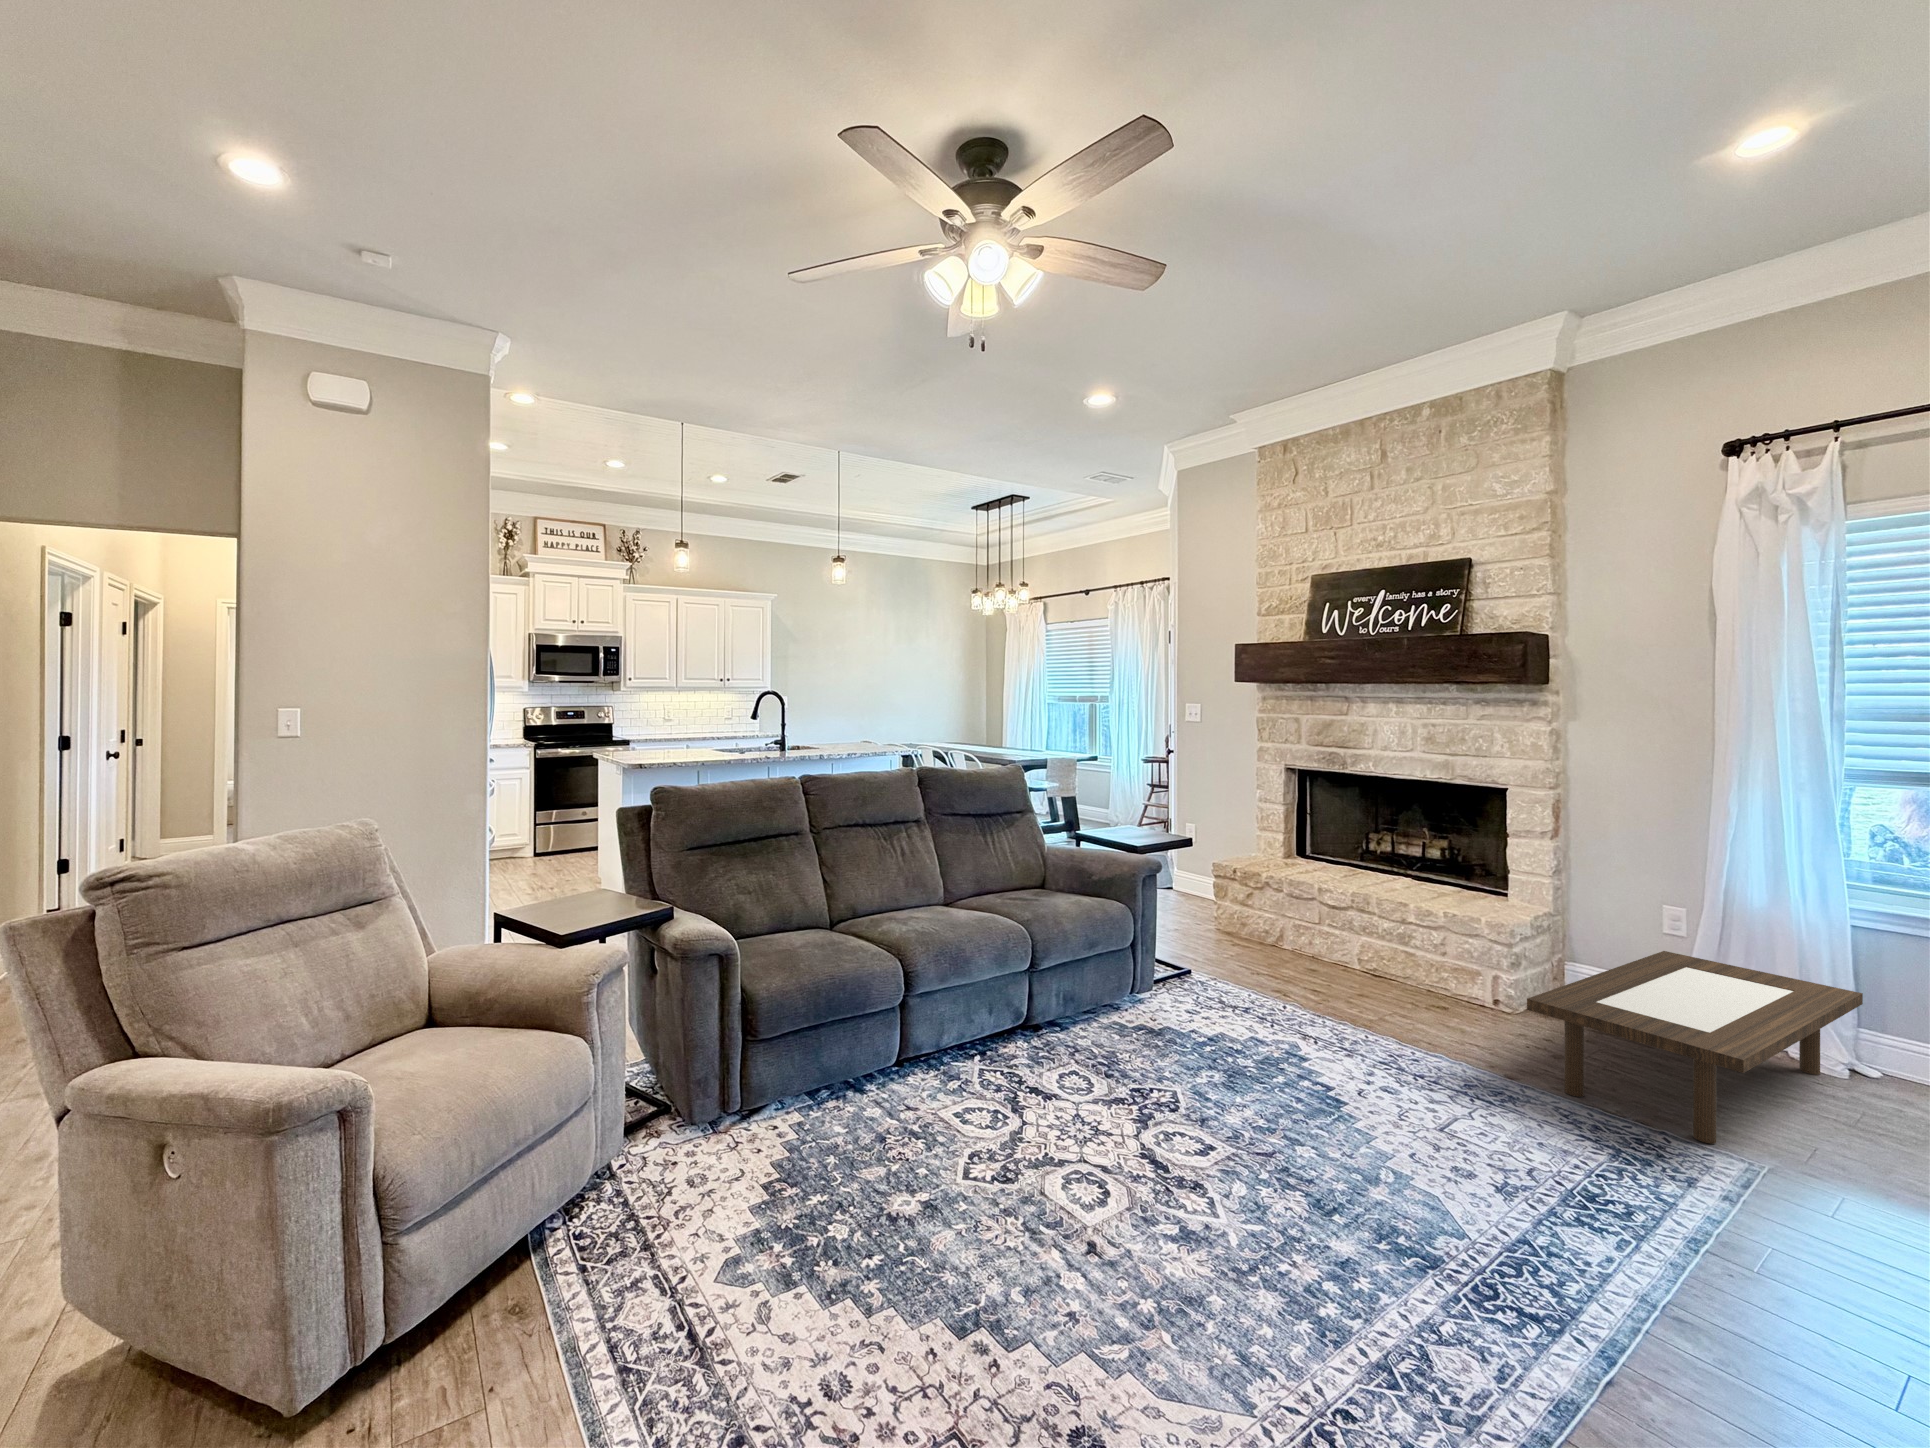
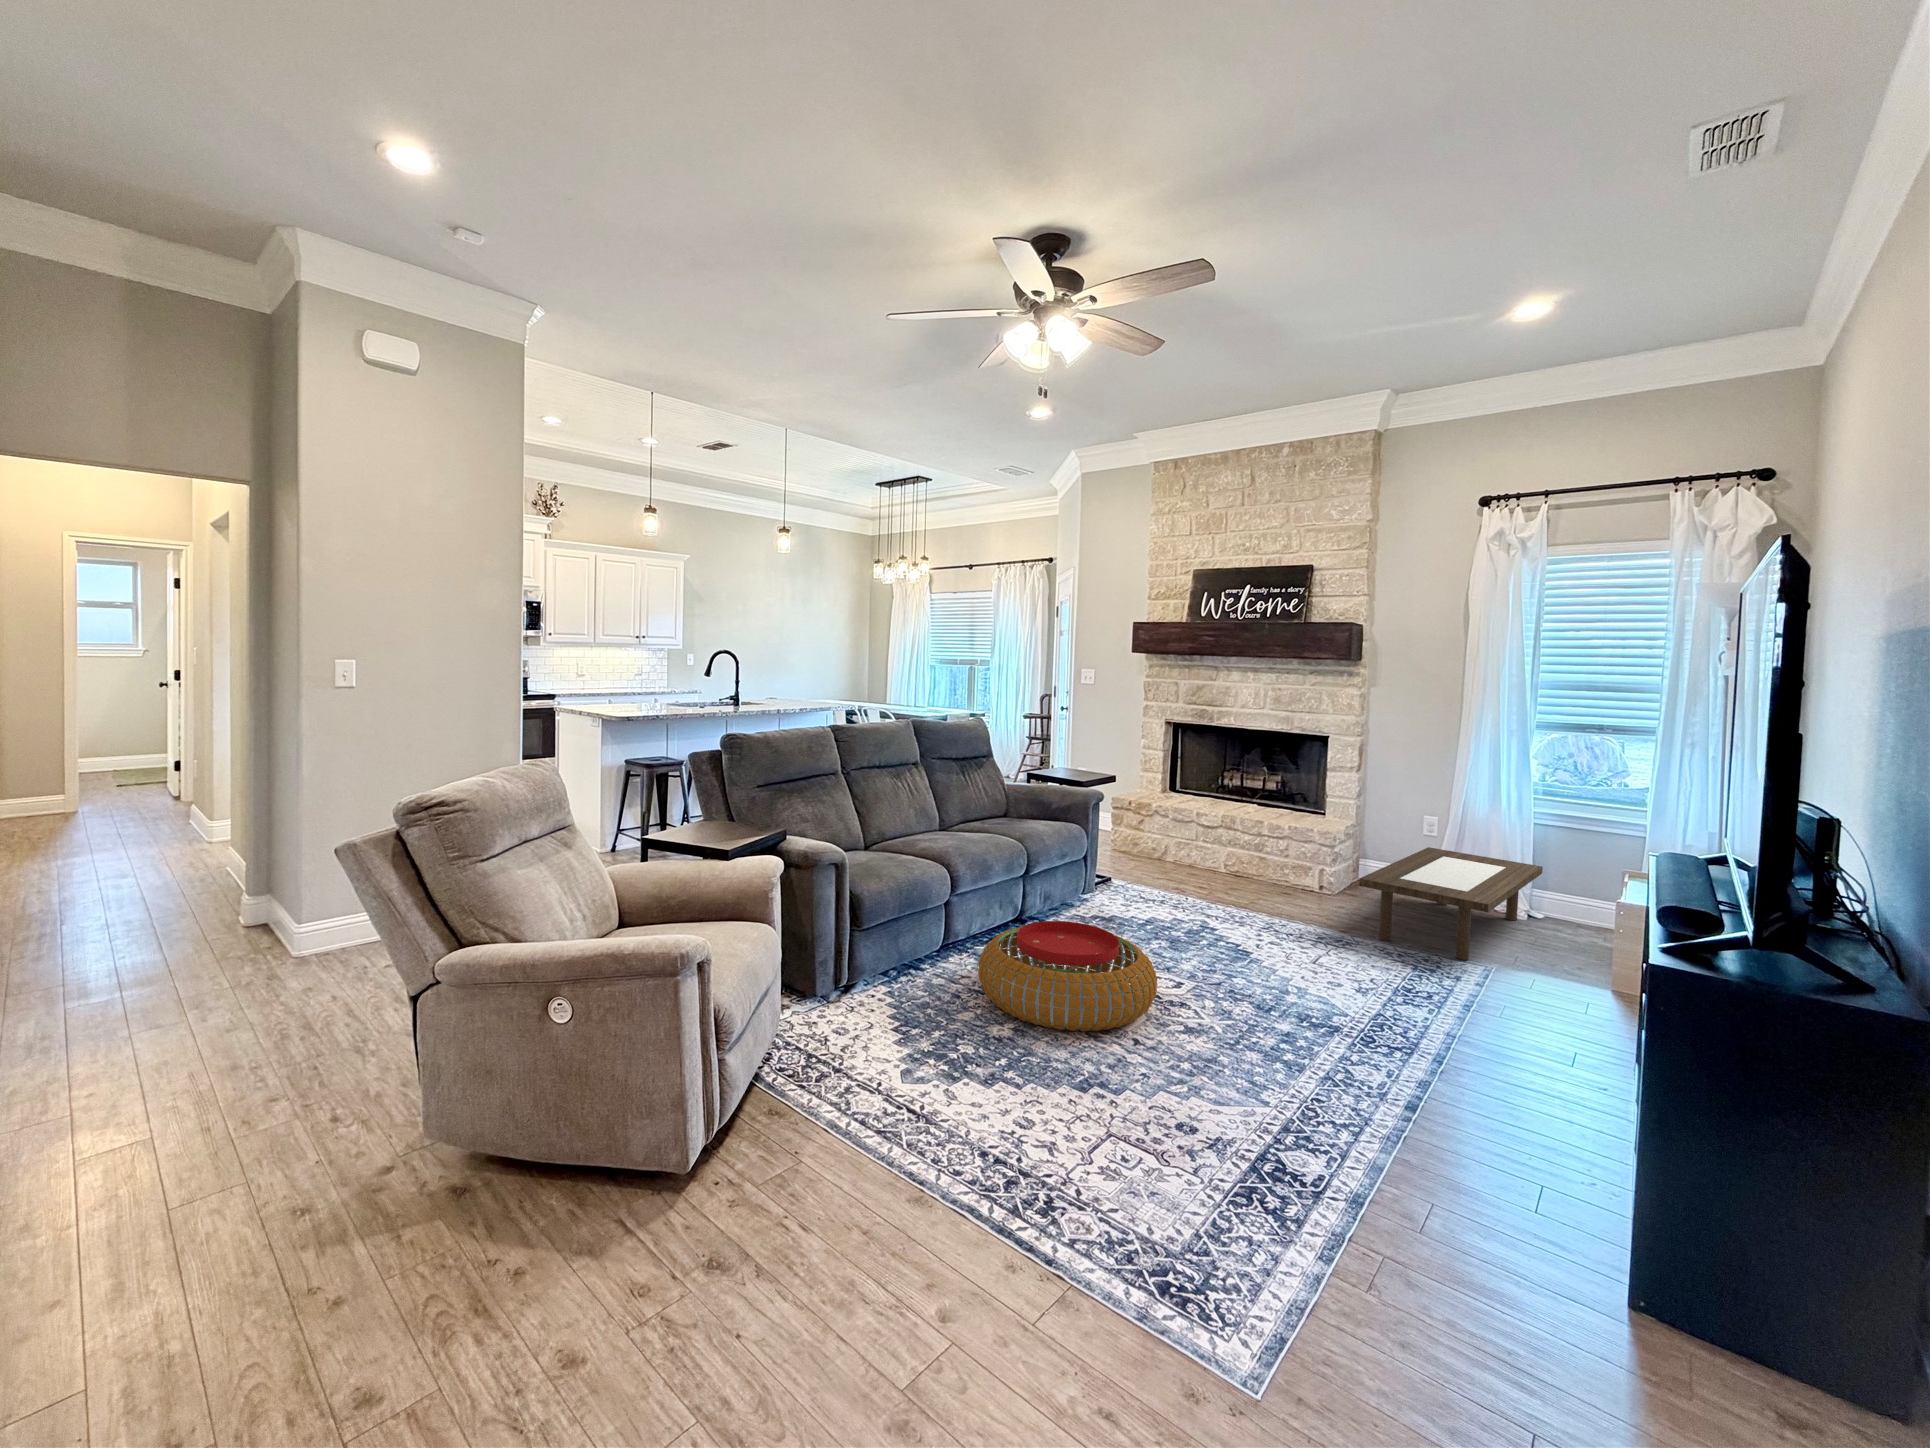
pouf: none [903,1041,1152,1222] -> present [978,921,1157,1031]

